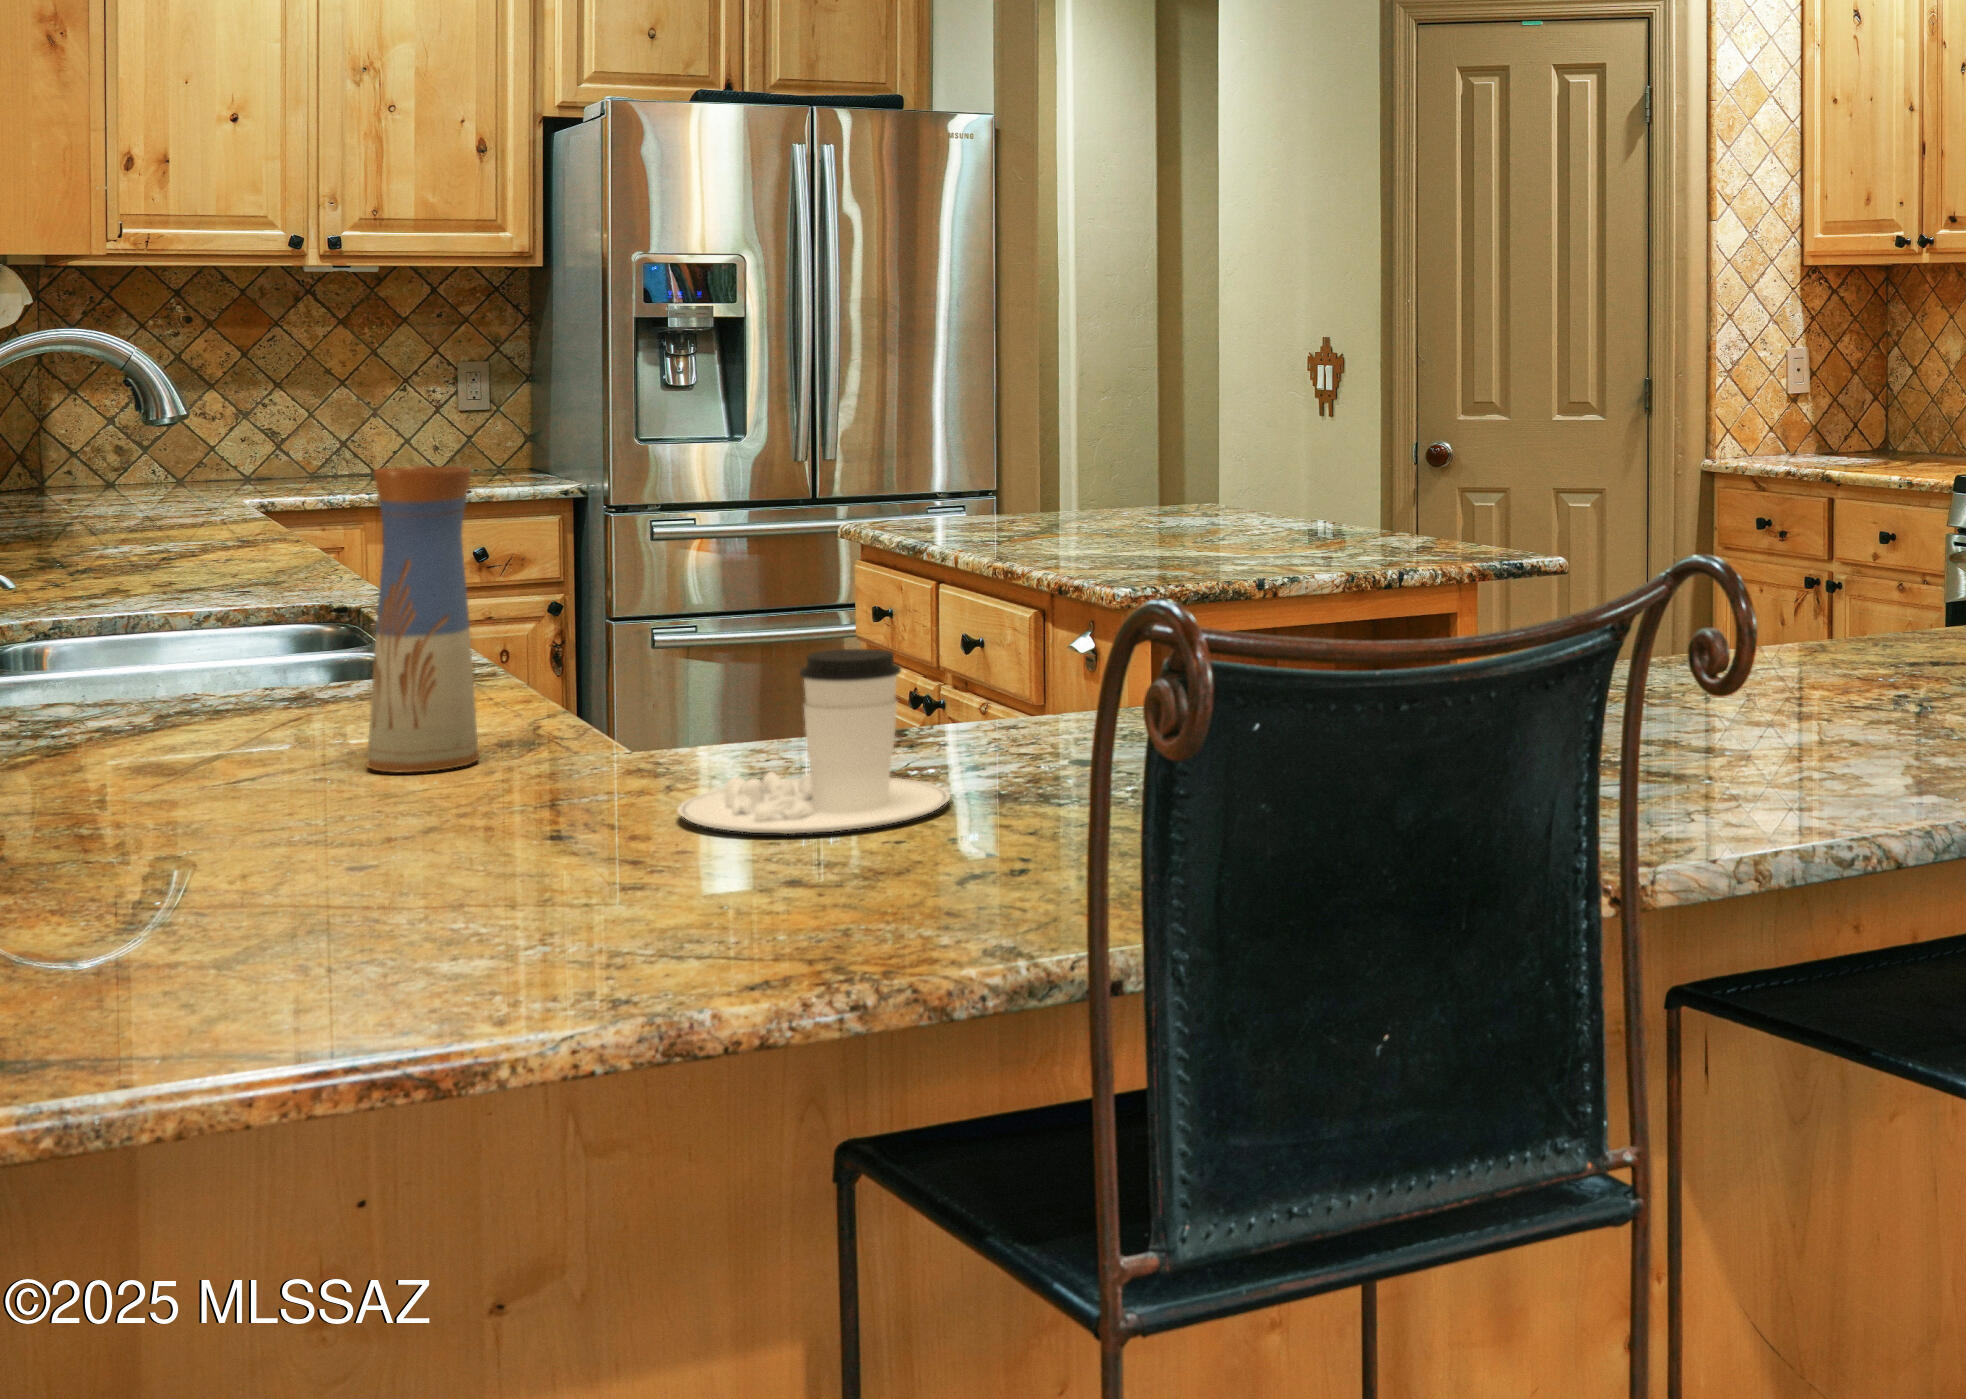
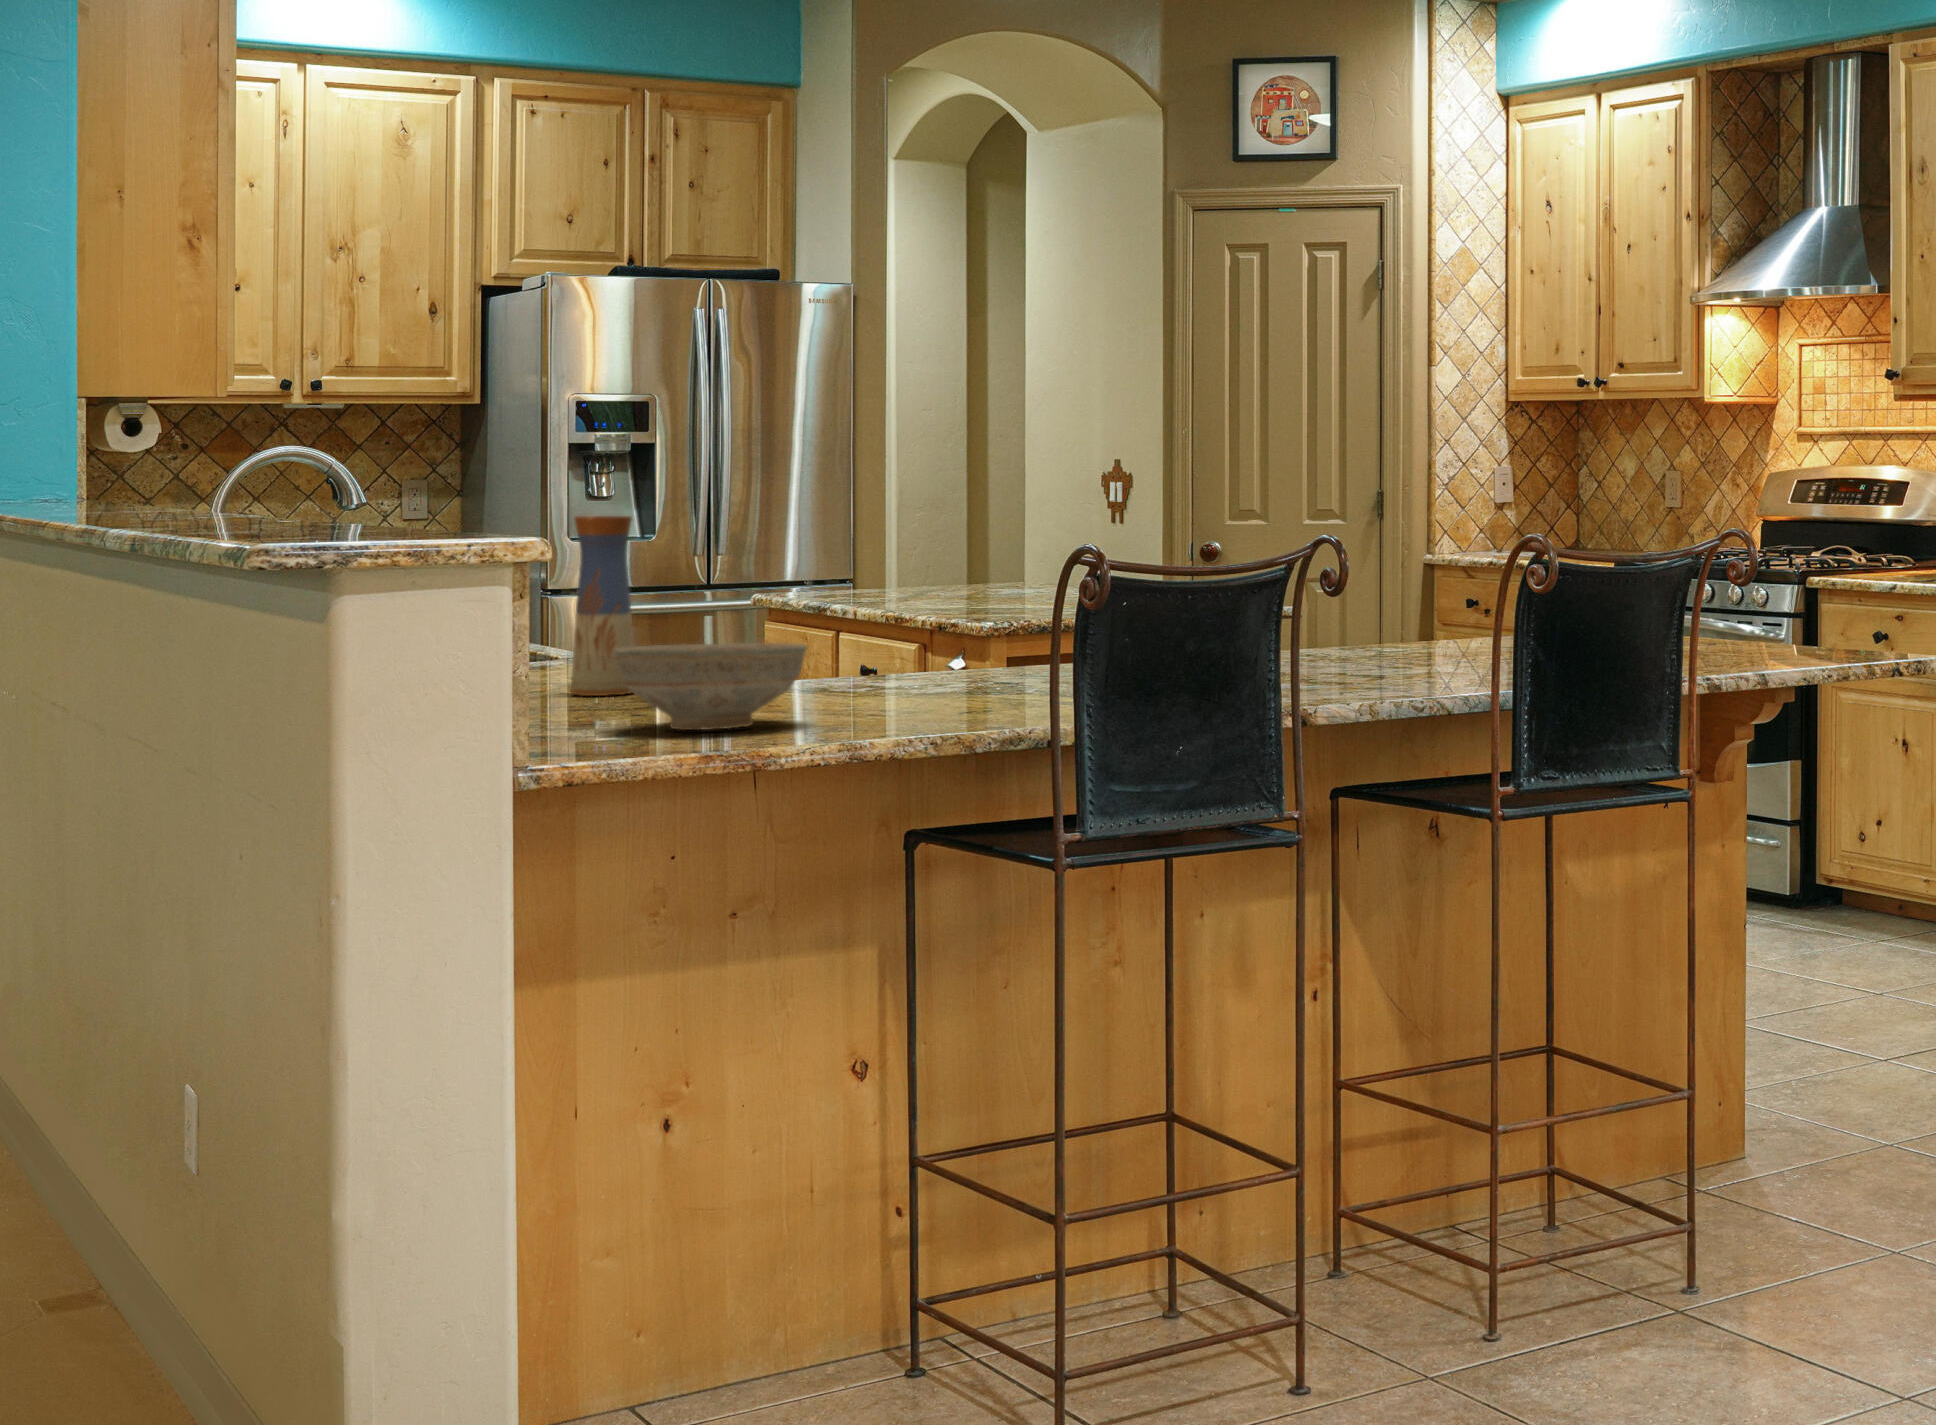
coffee cup: present [678,649,951,834] -> none [784,611,938,707]
decorative bowl: none [276,734,664,928] -> present [613,643,808,730]

